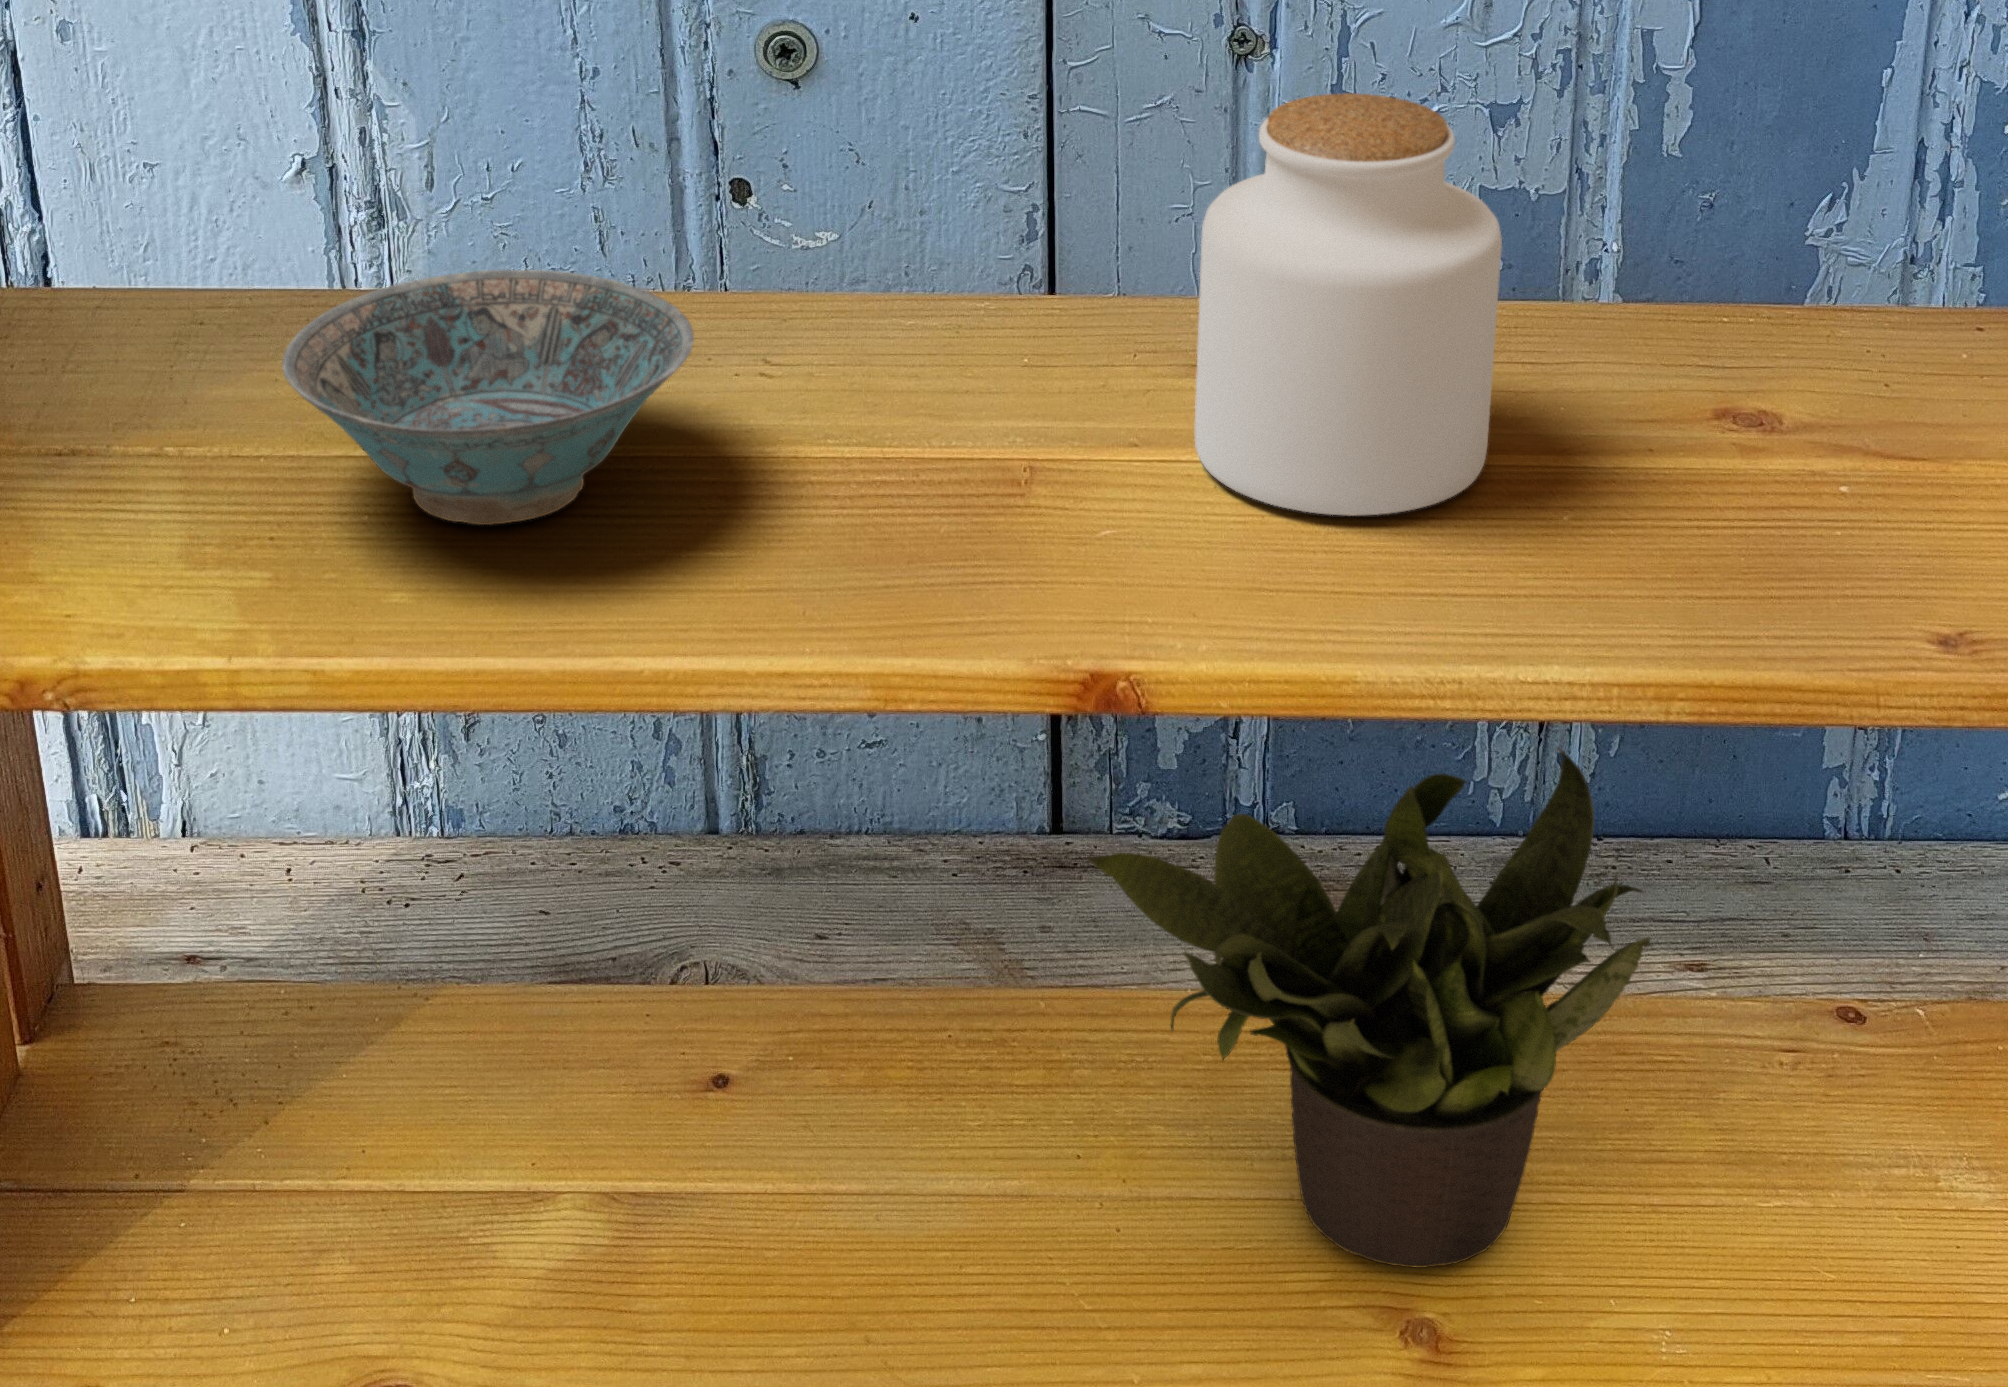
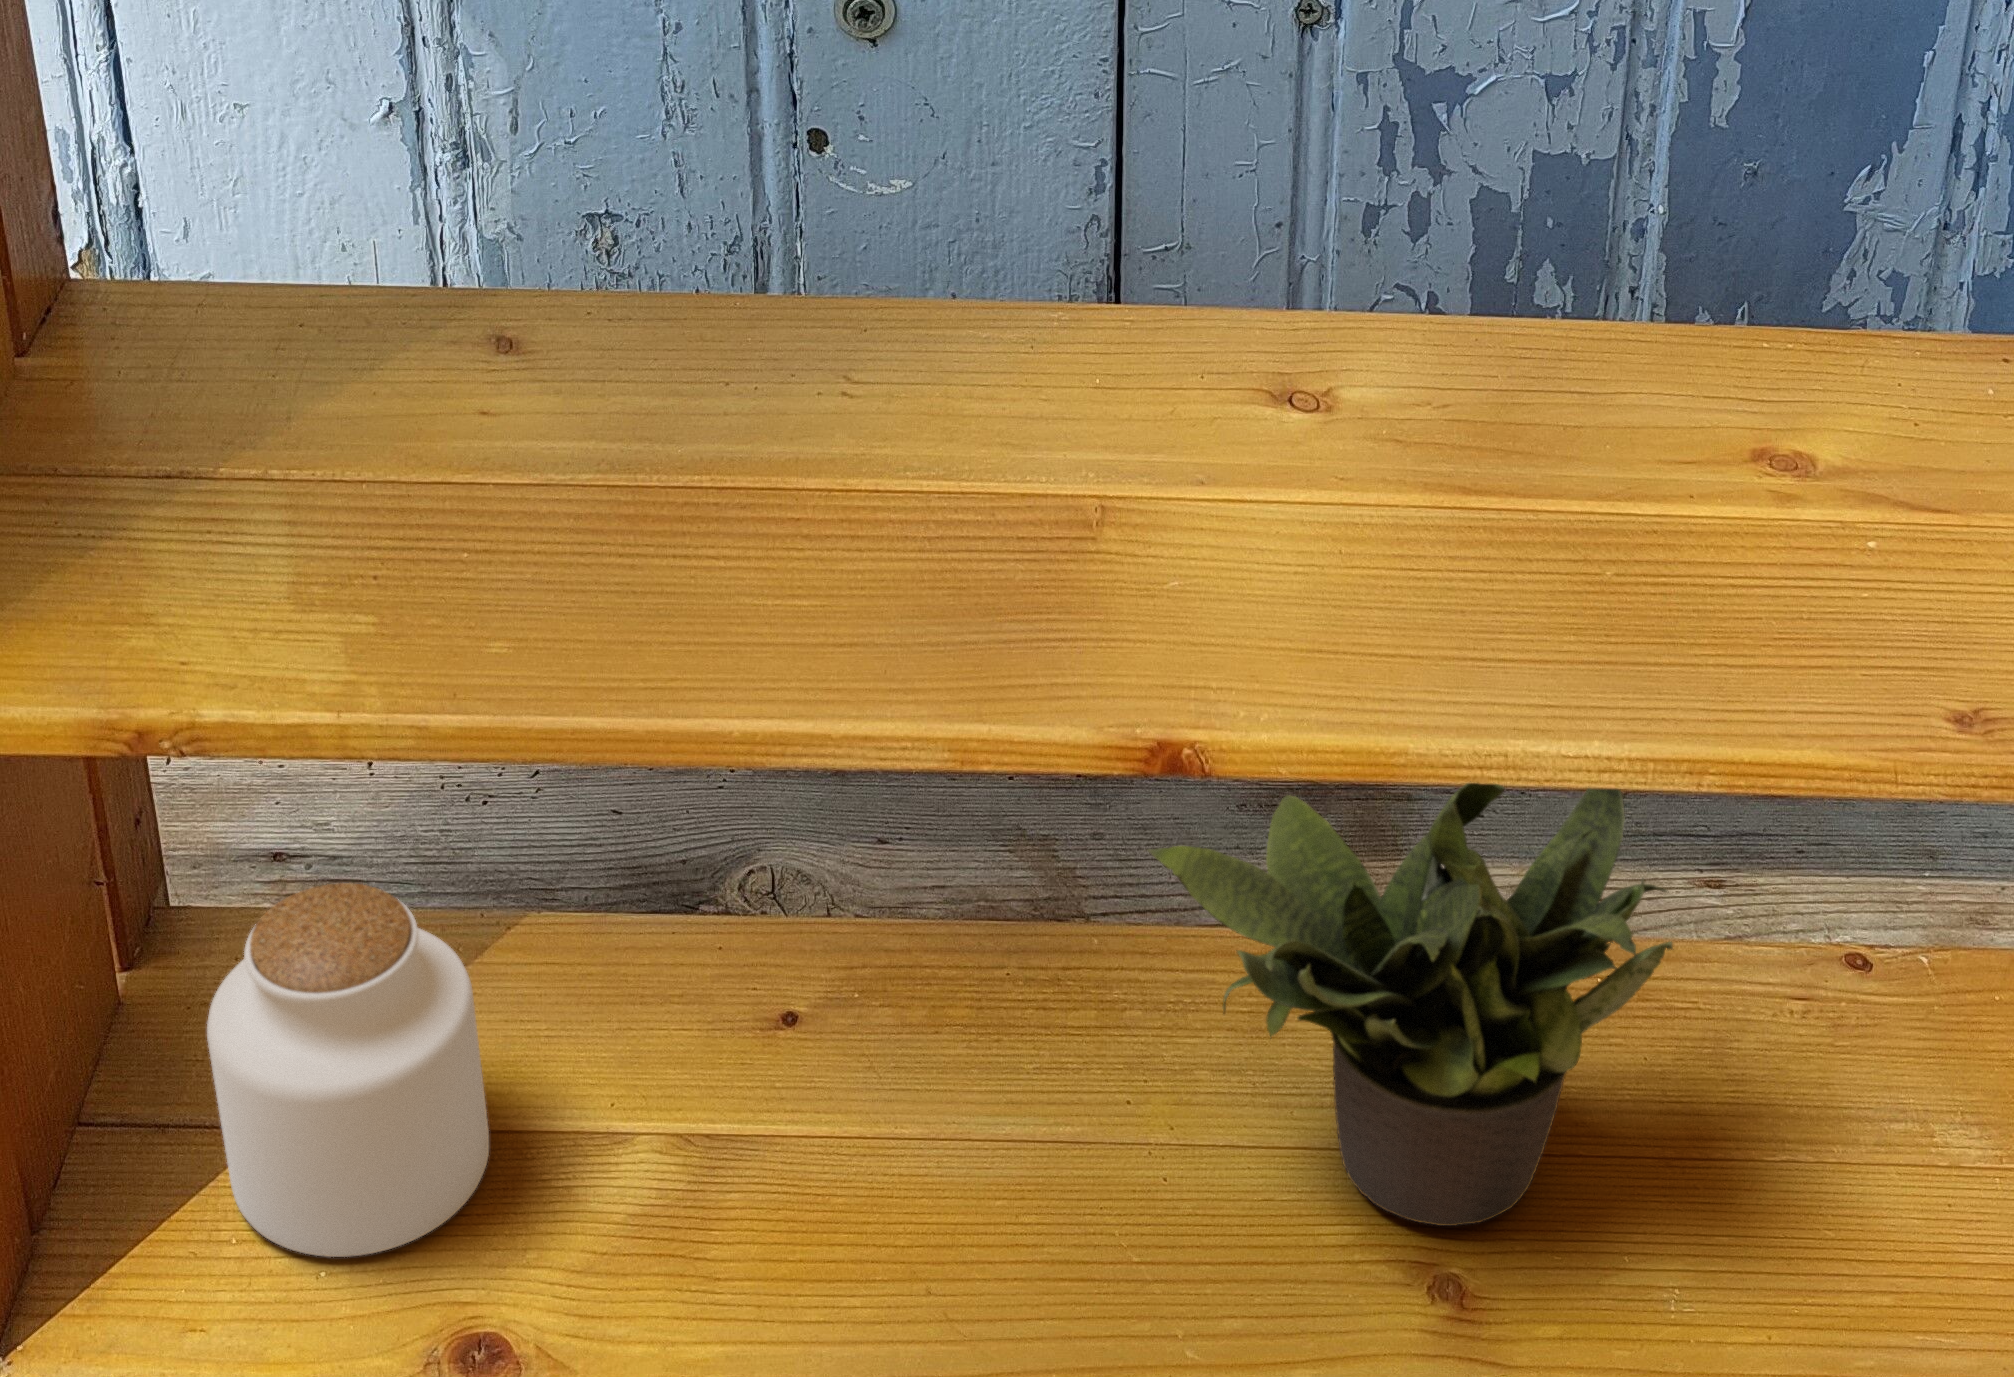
jar: present [1195,93,1502,516] -> present [207,883,489,1257]
ceramic bowl: present [282,270,694,525] -> none [390,301,785,566]

